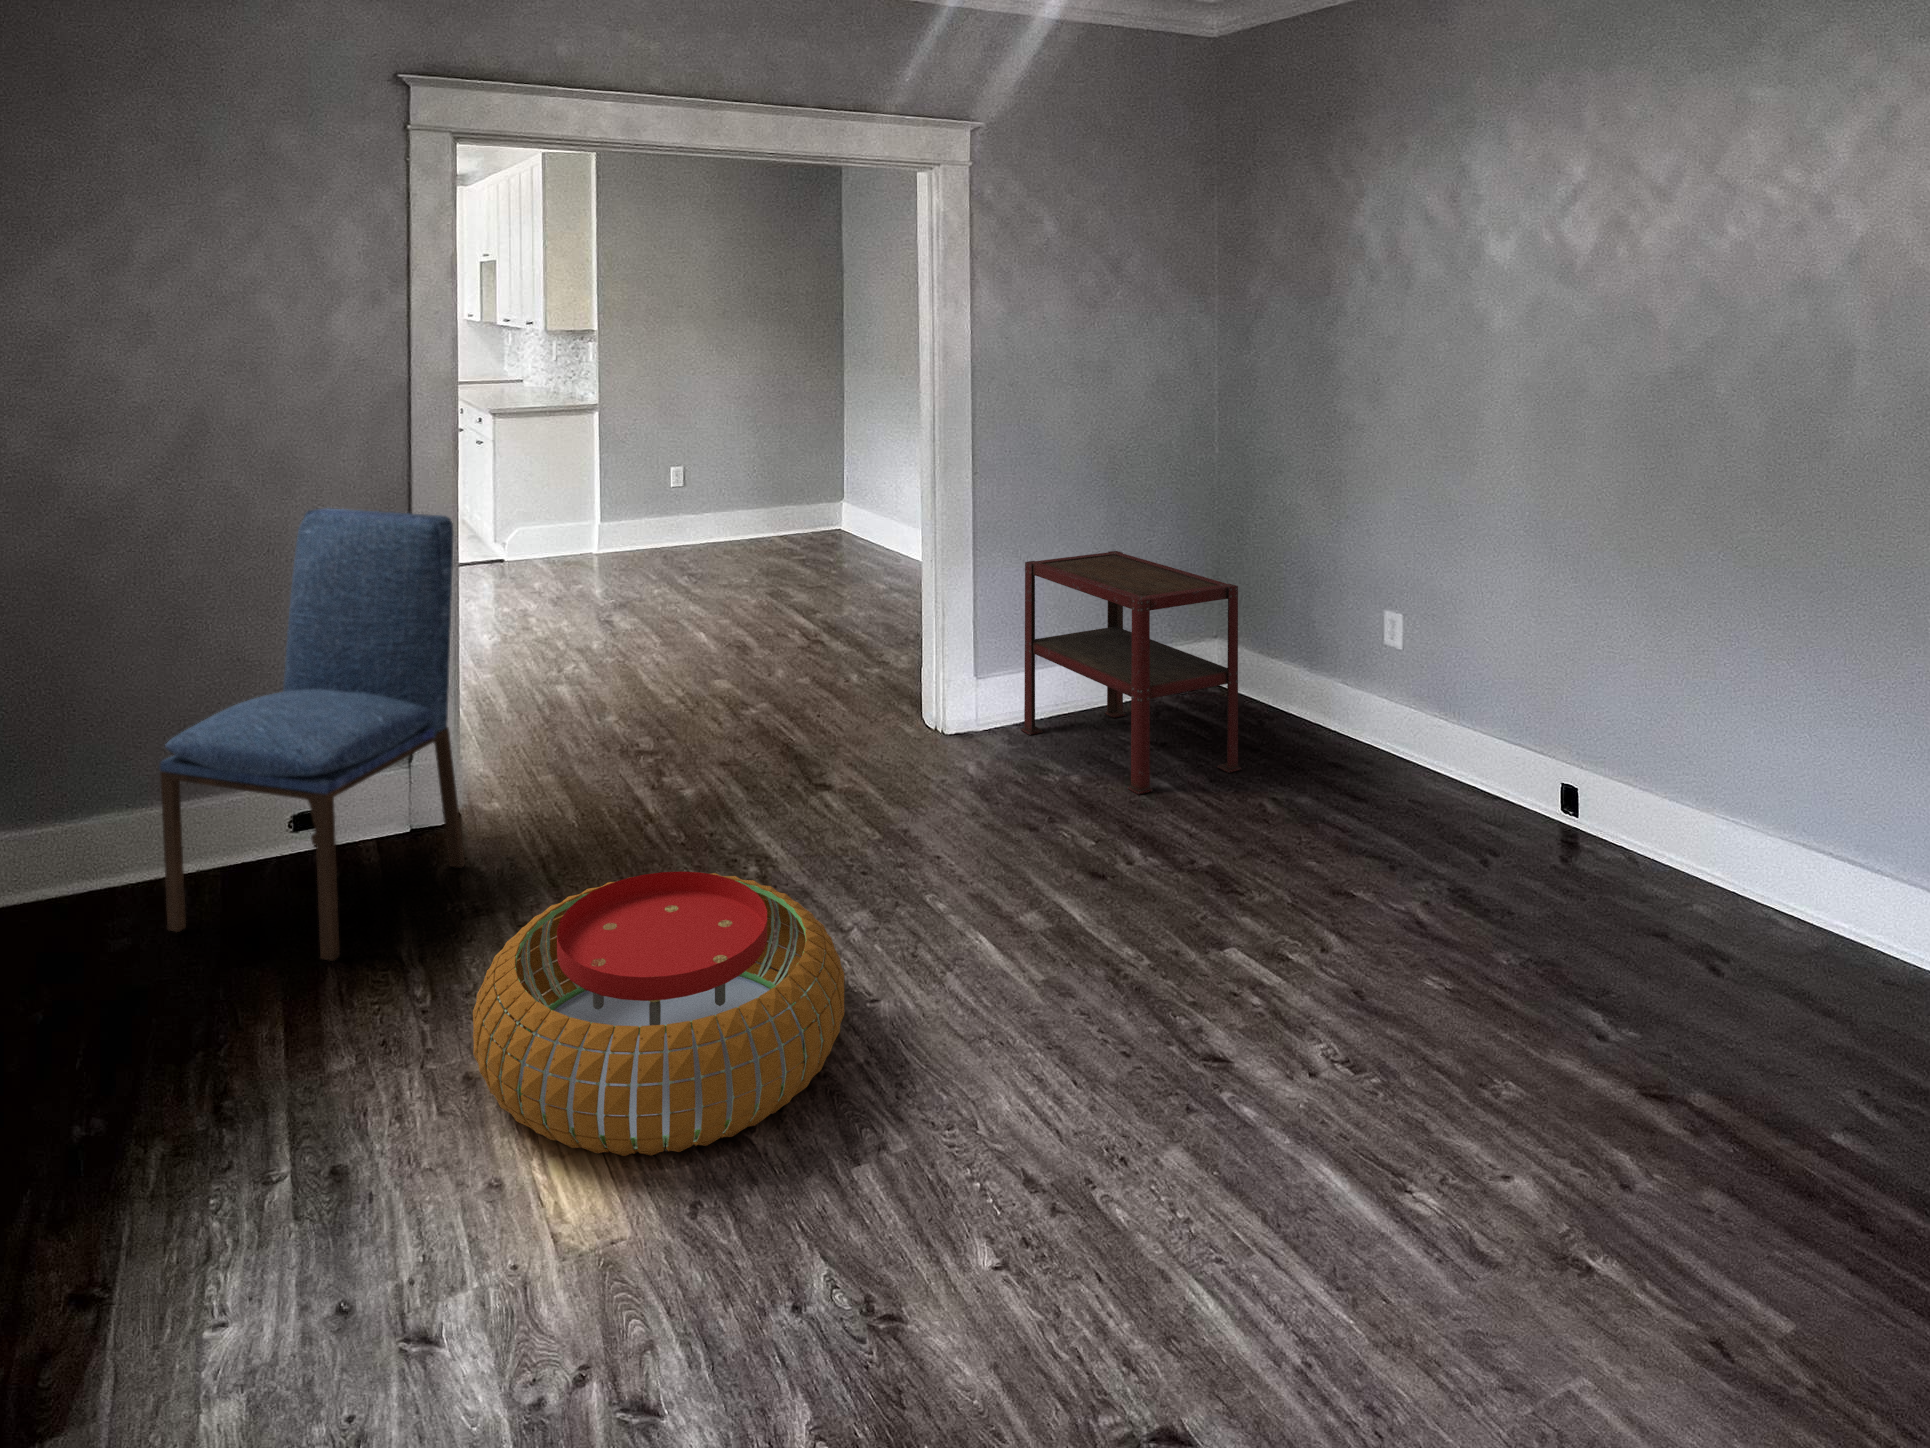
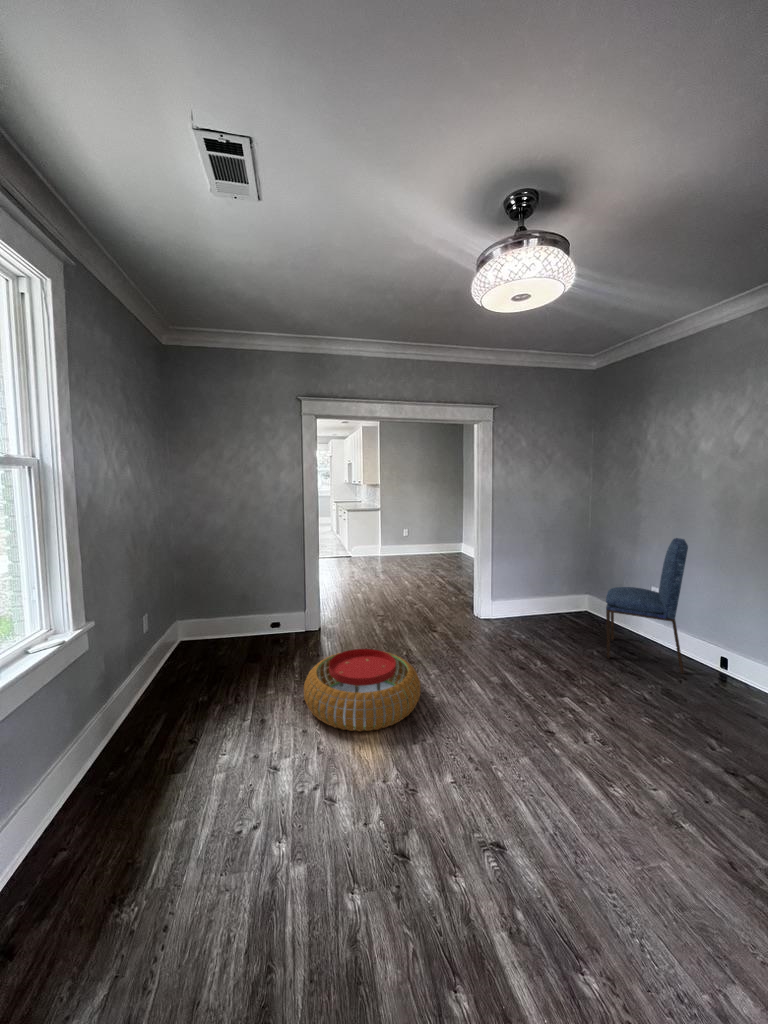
dining chair: present [160,508,465,961] -> present [606,538,688,674]
side table: present [1021,551,1241,795] -> none [508,560,590,645]

